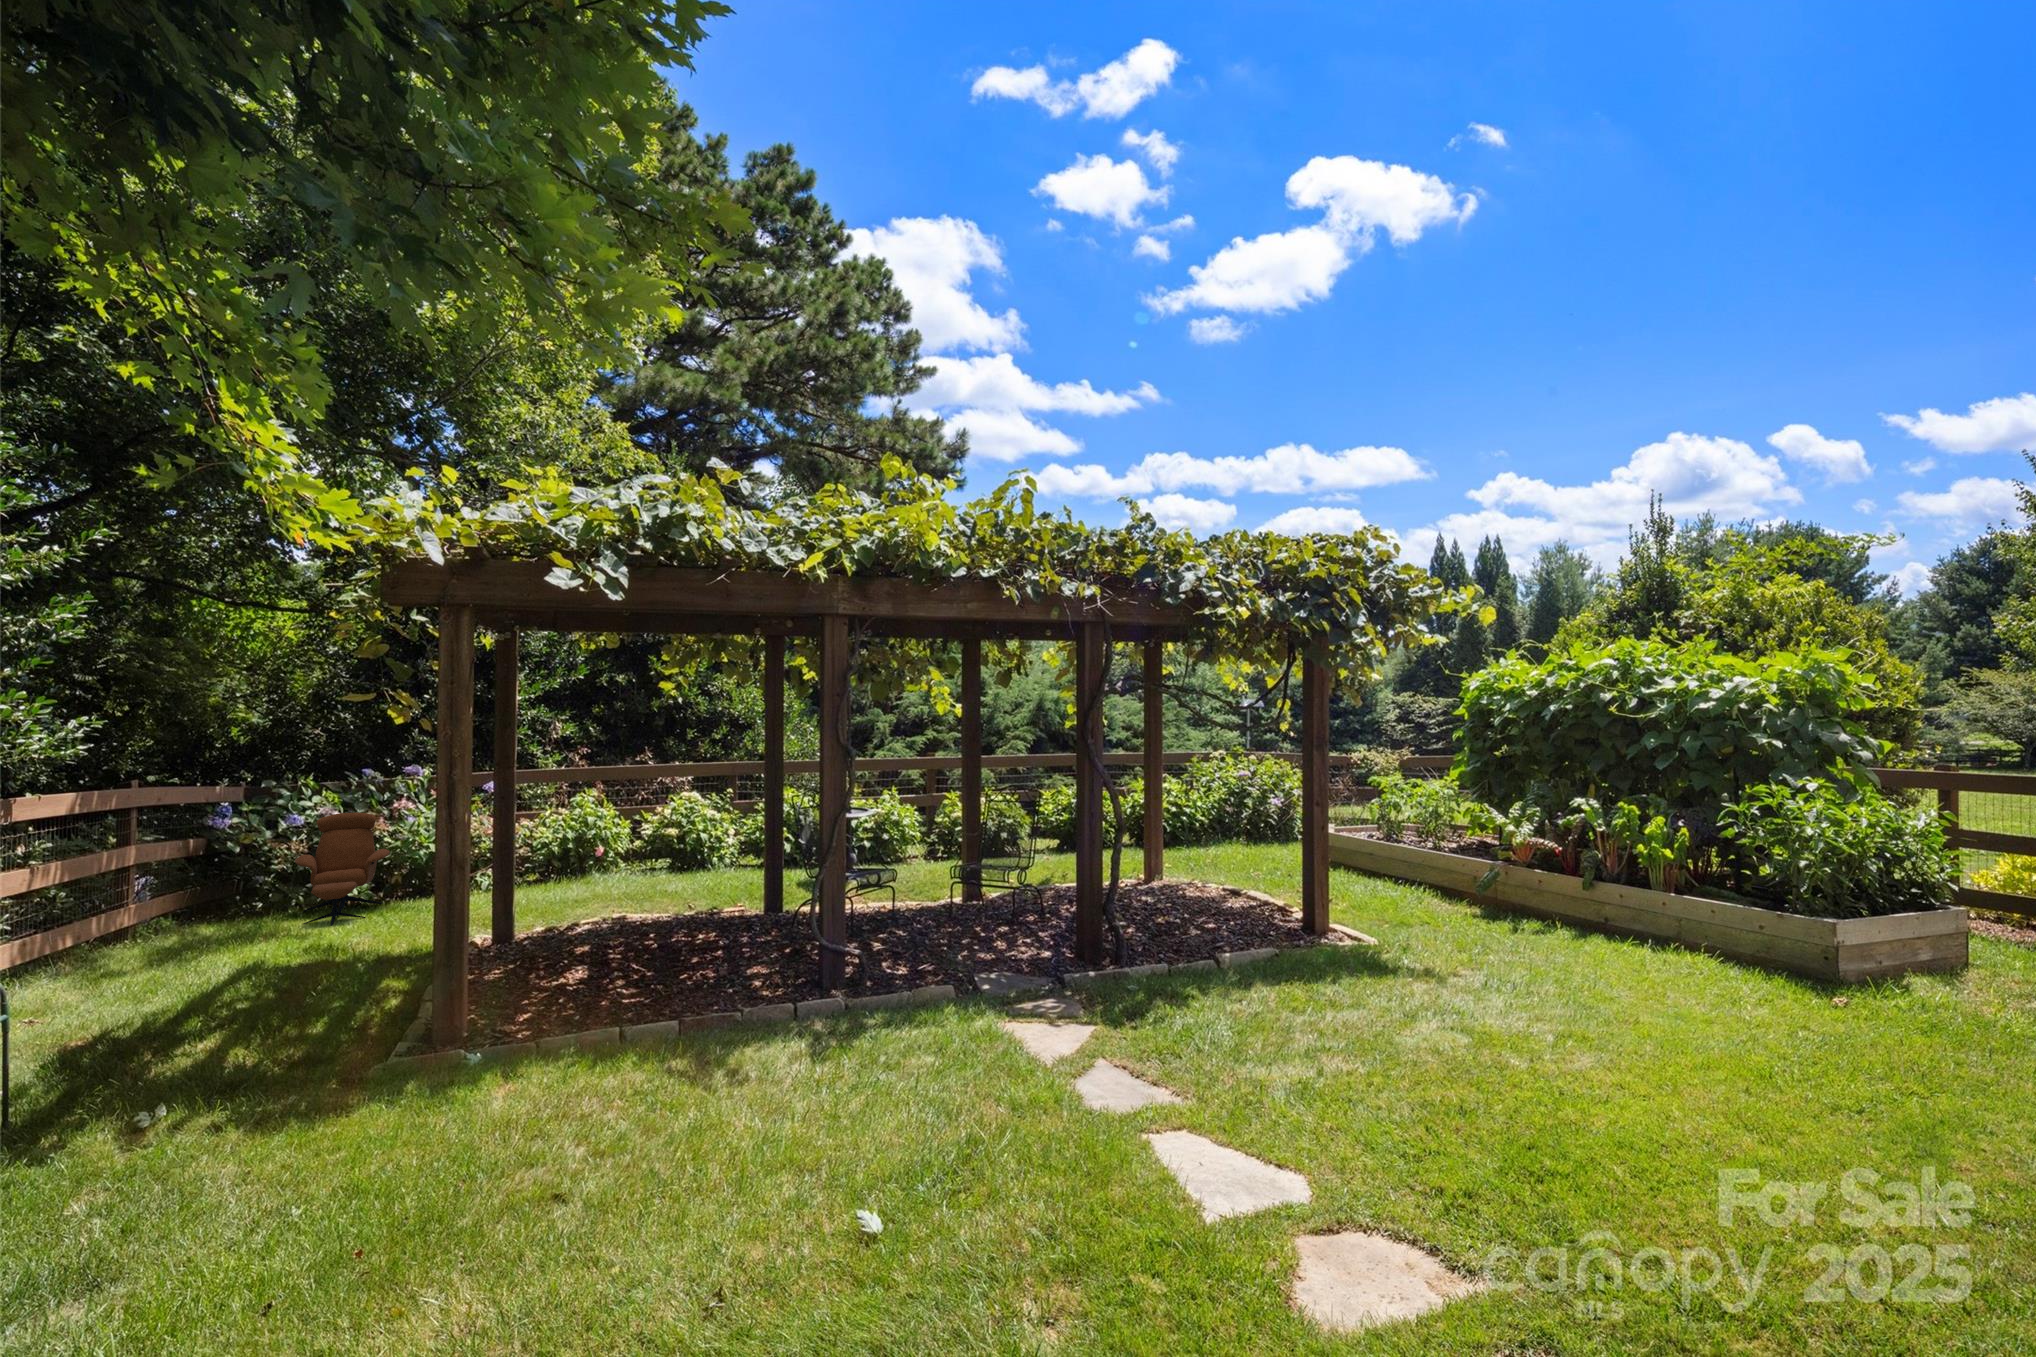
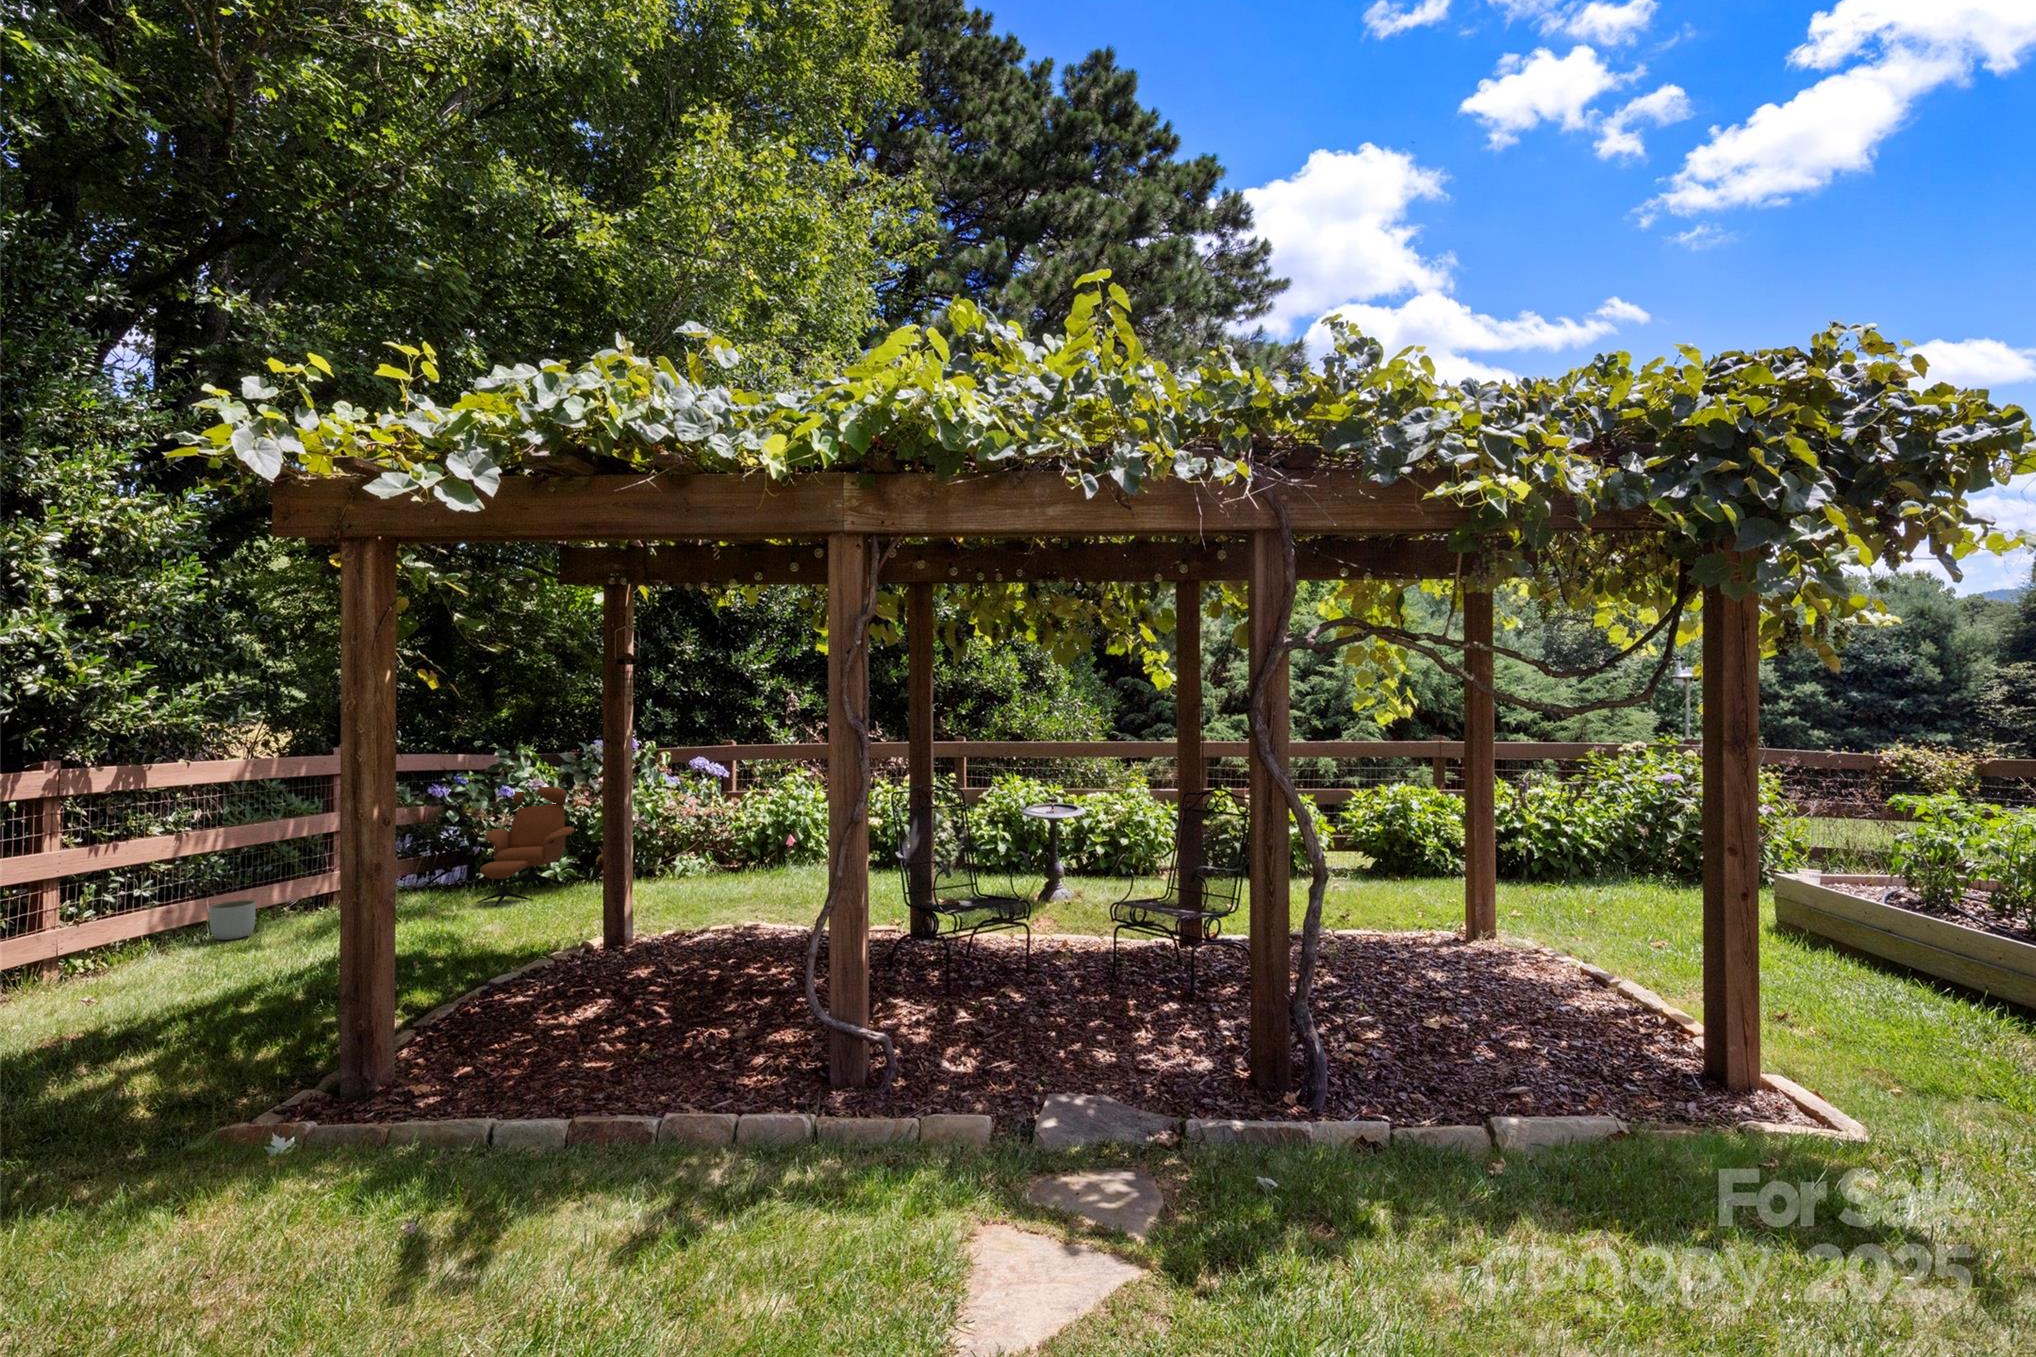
planter: none [33,935,86,976] -> present [209,900,256,940]

